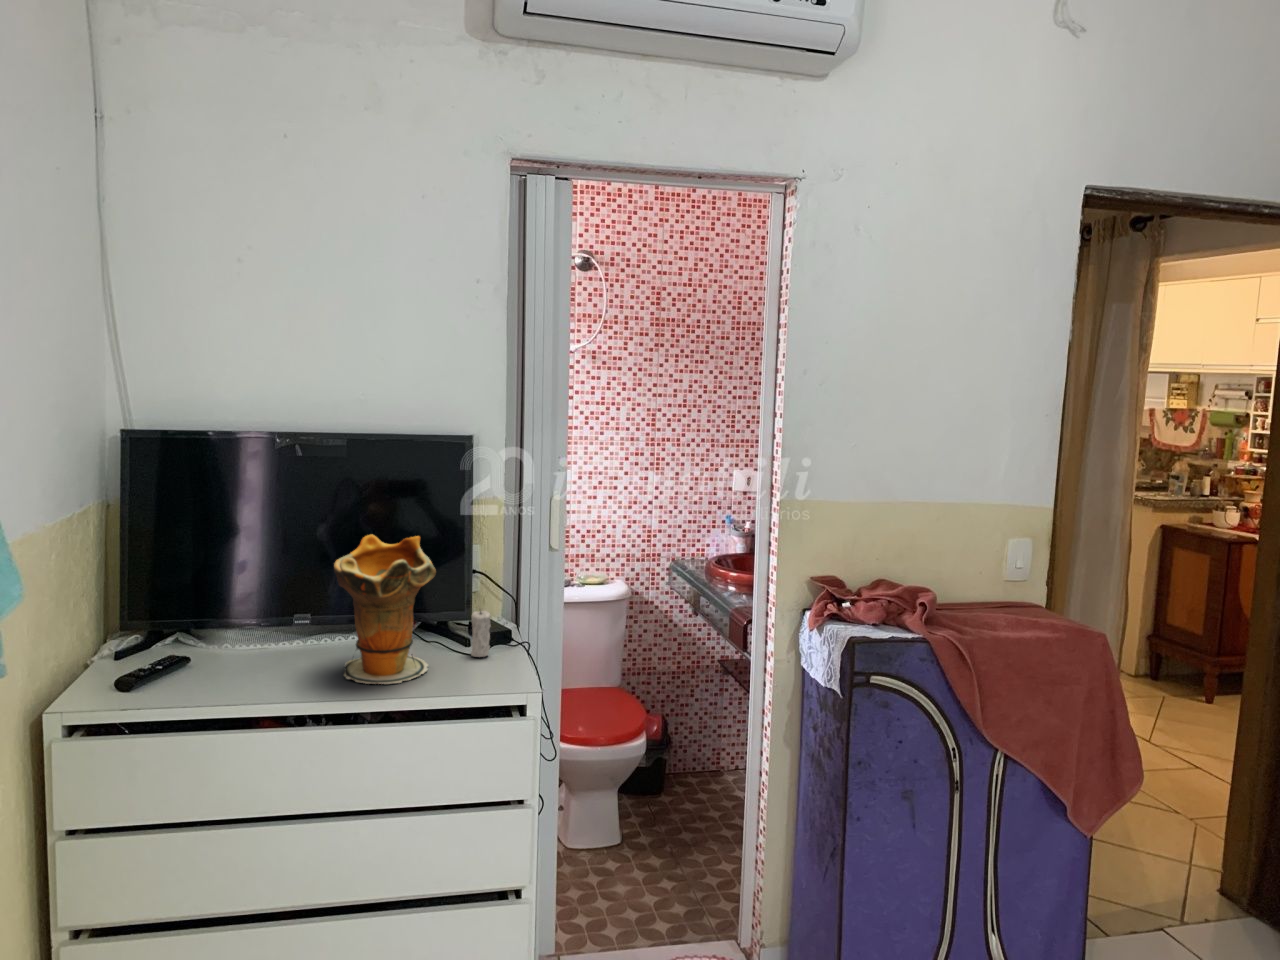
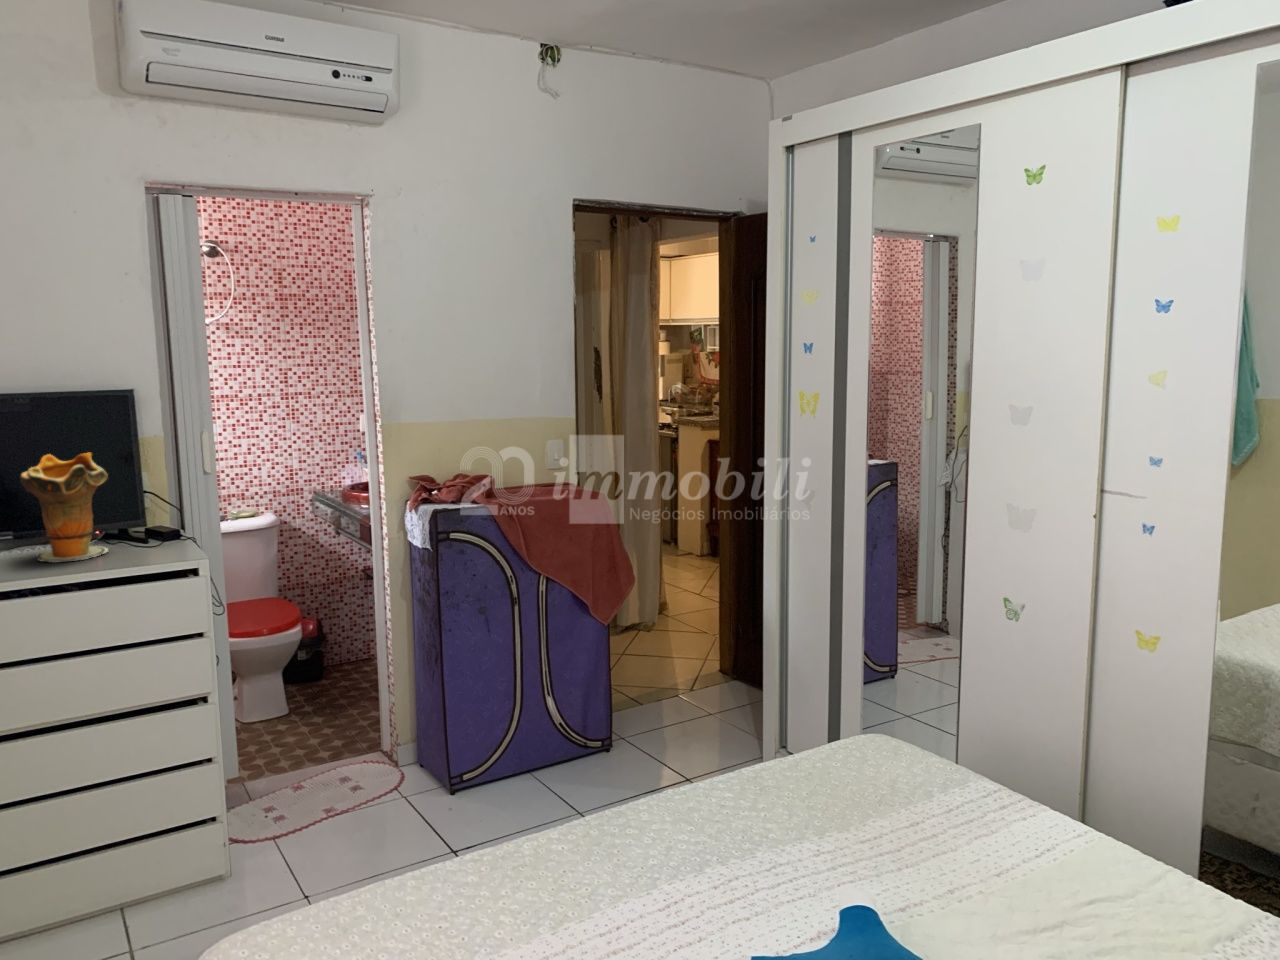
candle: present [471,611,491,657] -> none [140,501,158,542]

